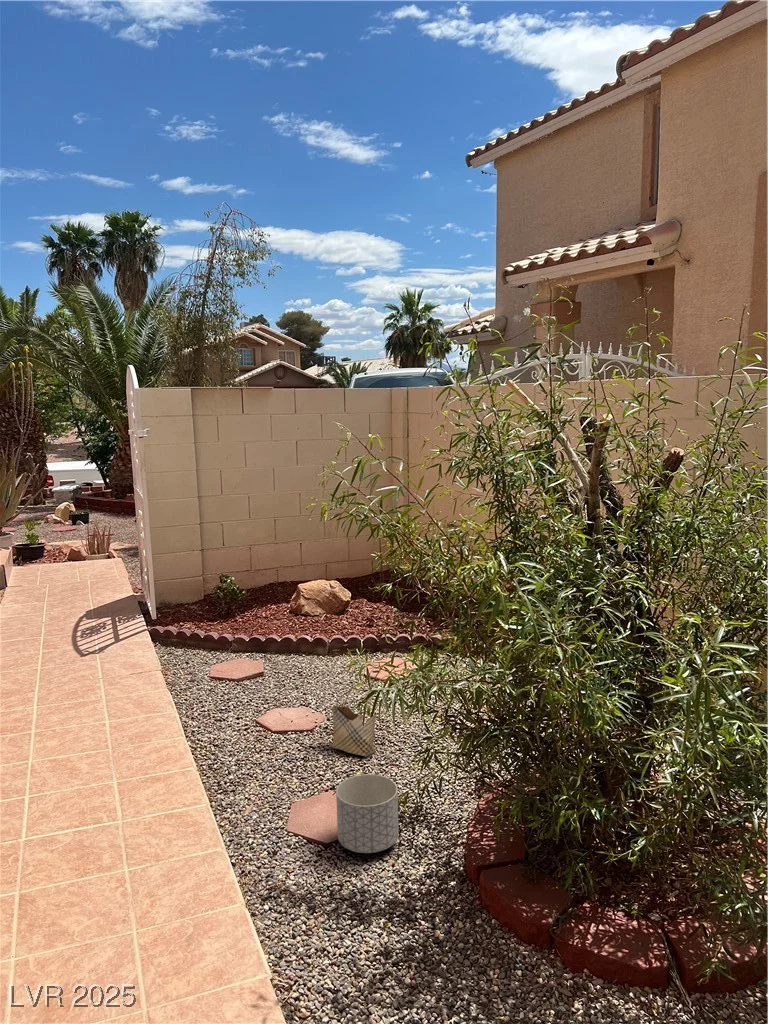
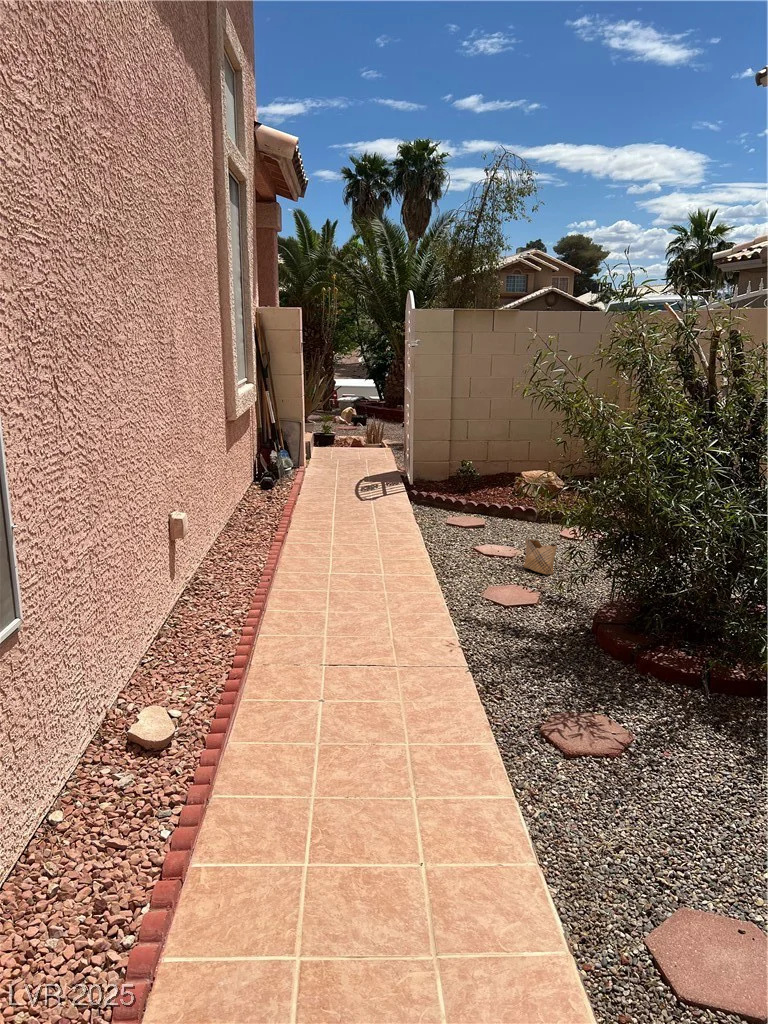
planter: present [336,774,399,853] -> none [513,567,555,612]

